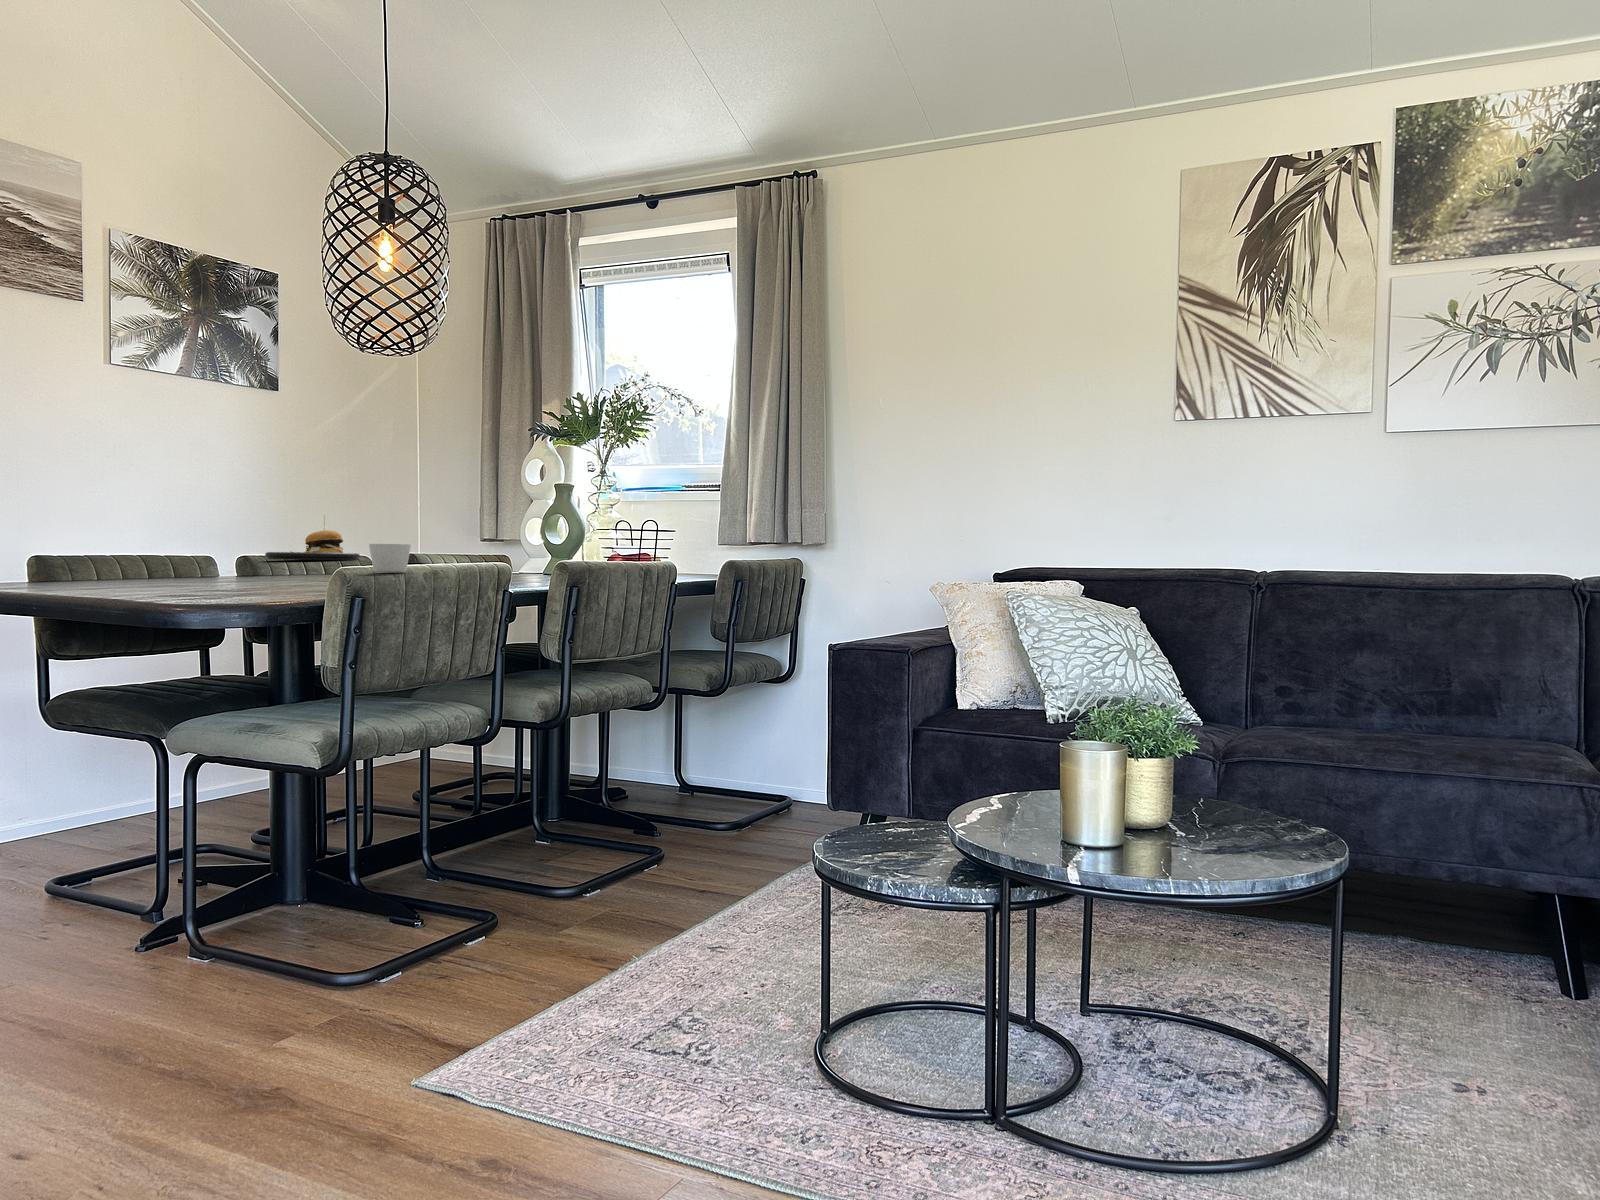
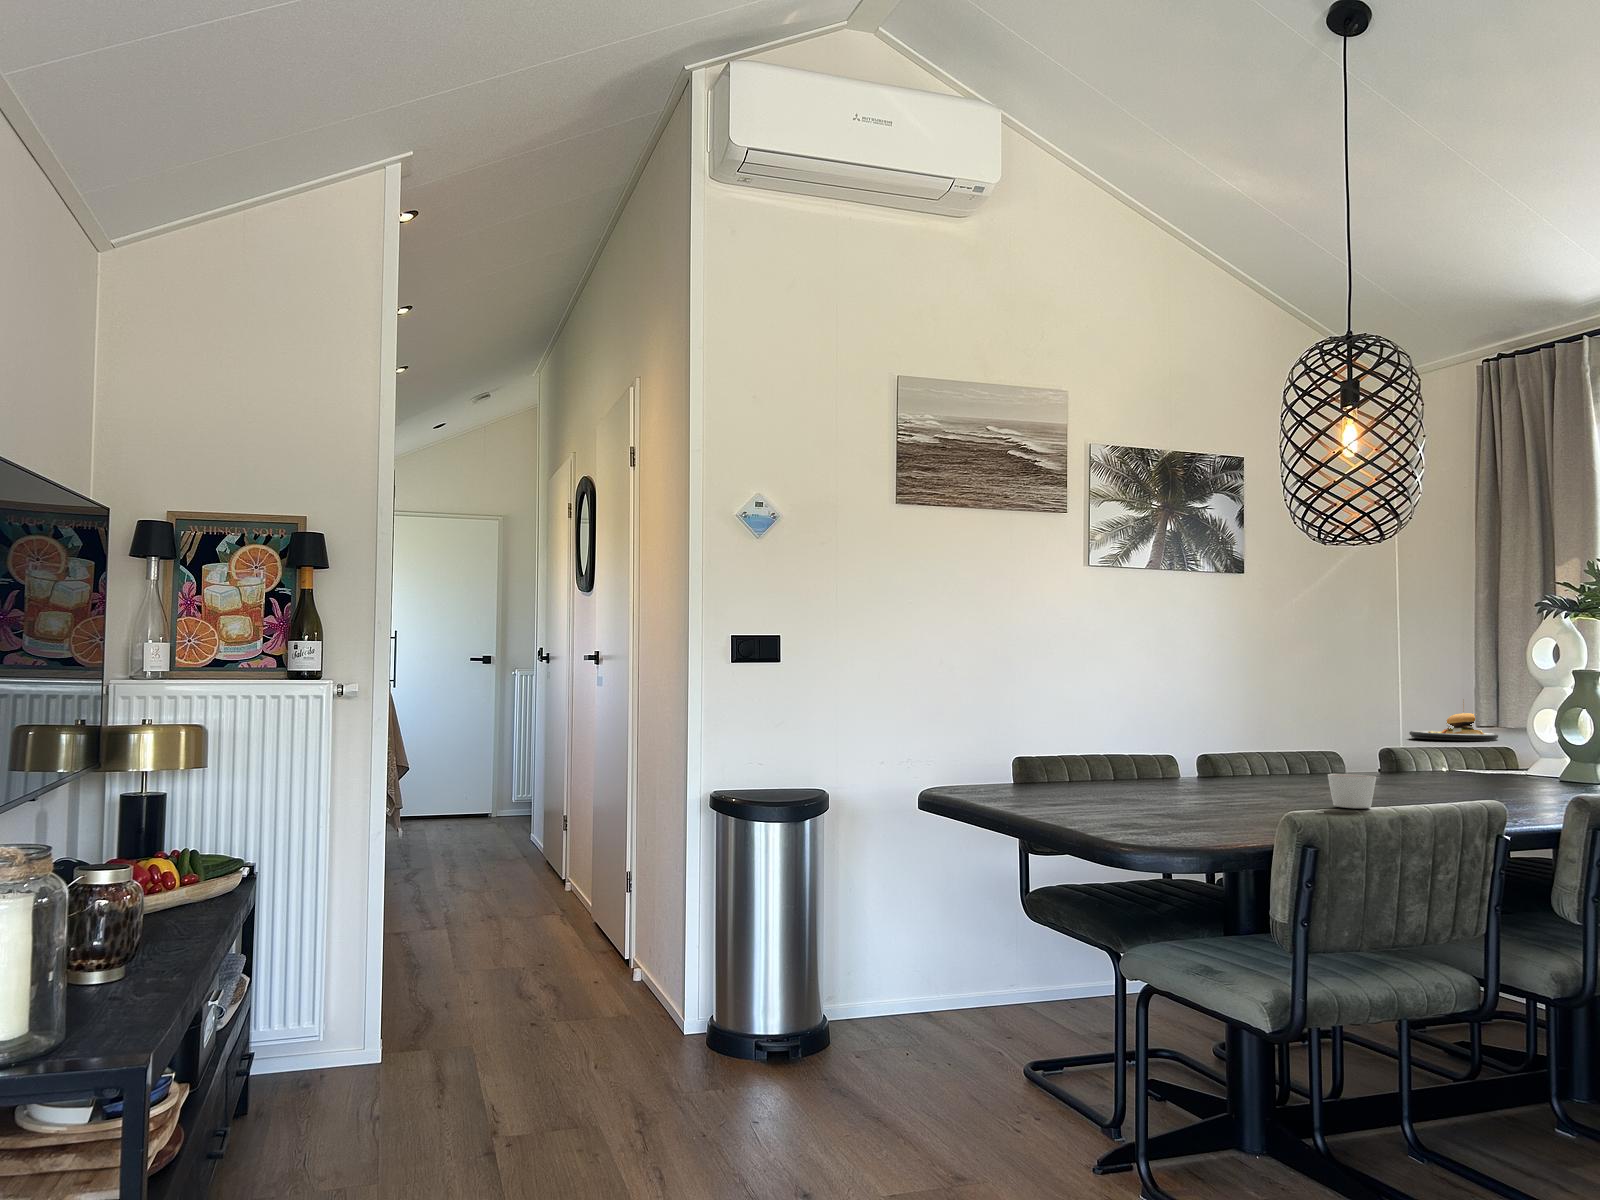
plate: present [265,530,360,560] -> present [1409,702,1498,741]

